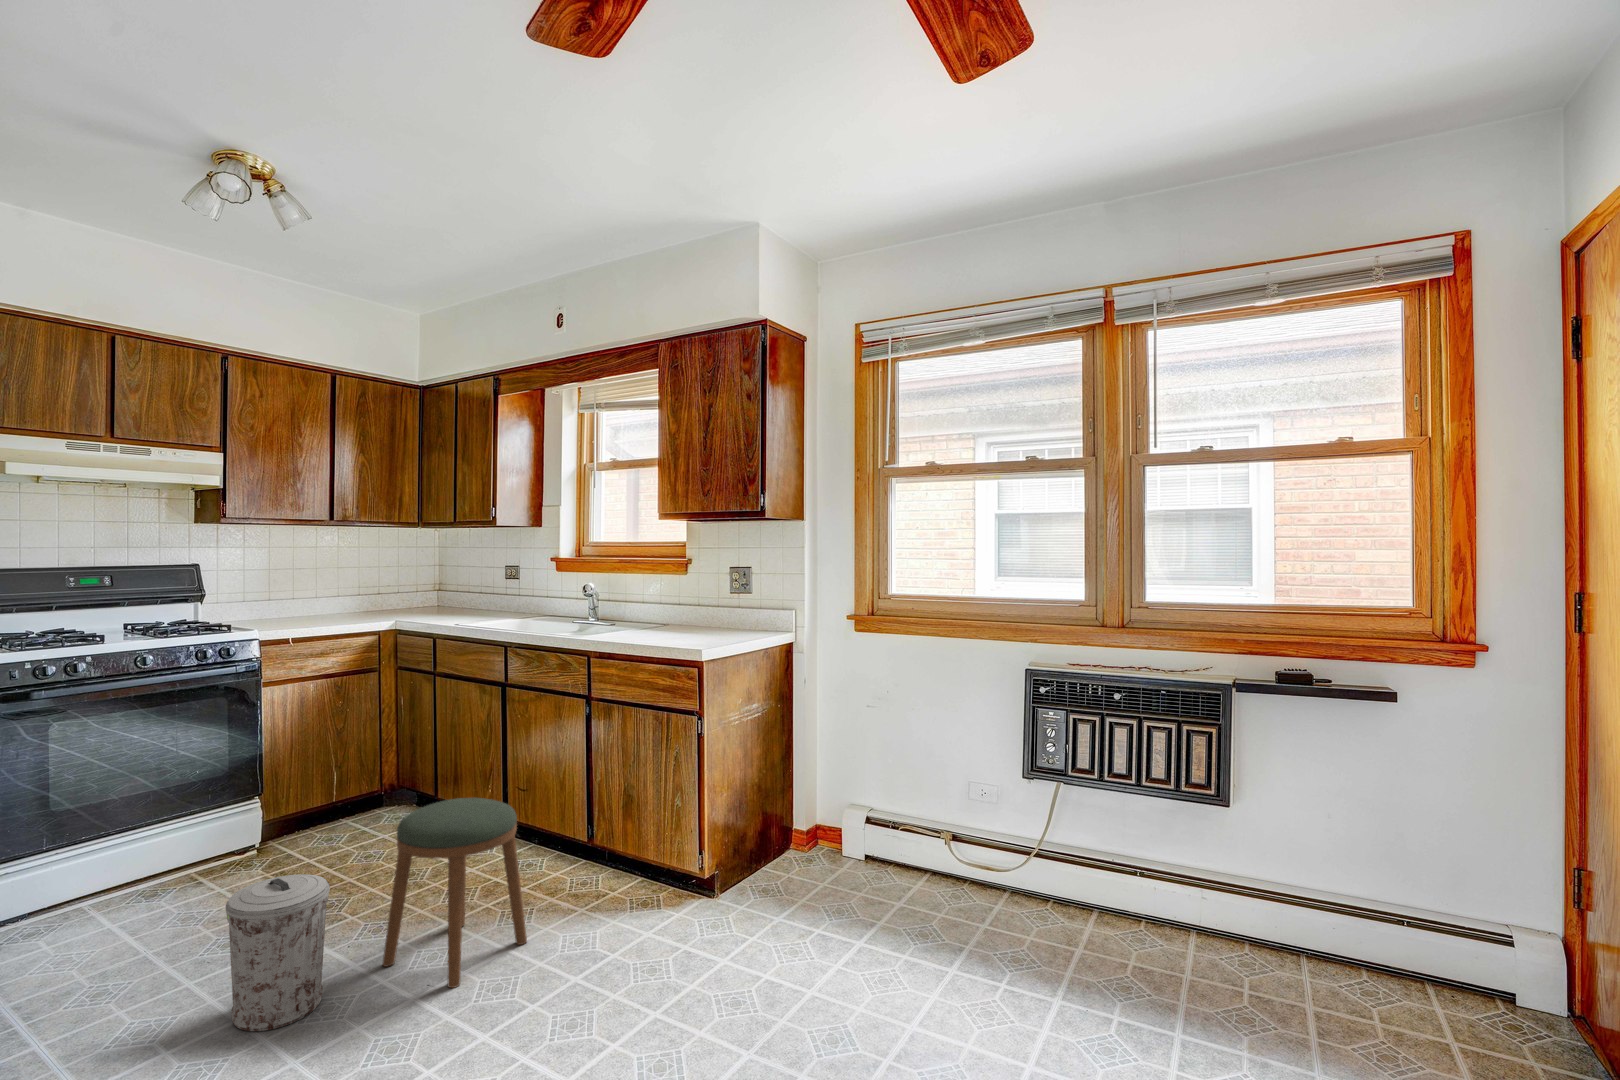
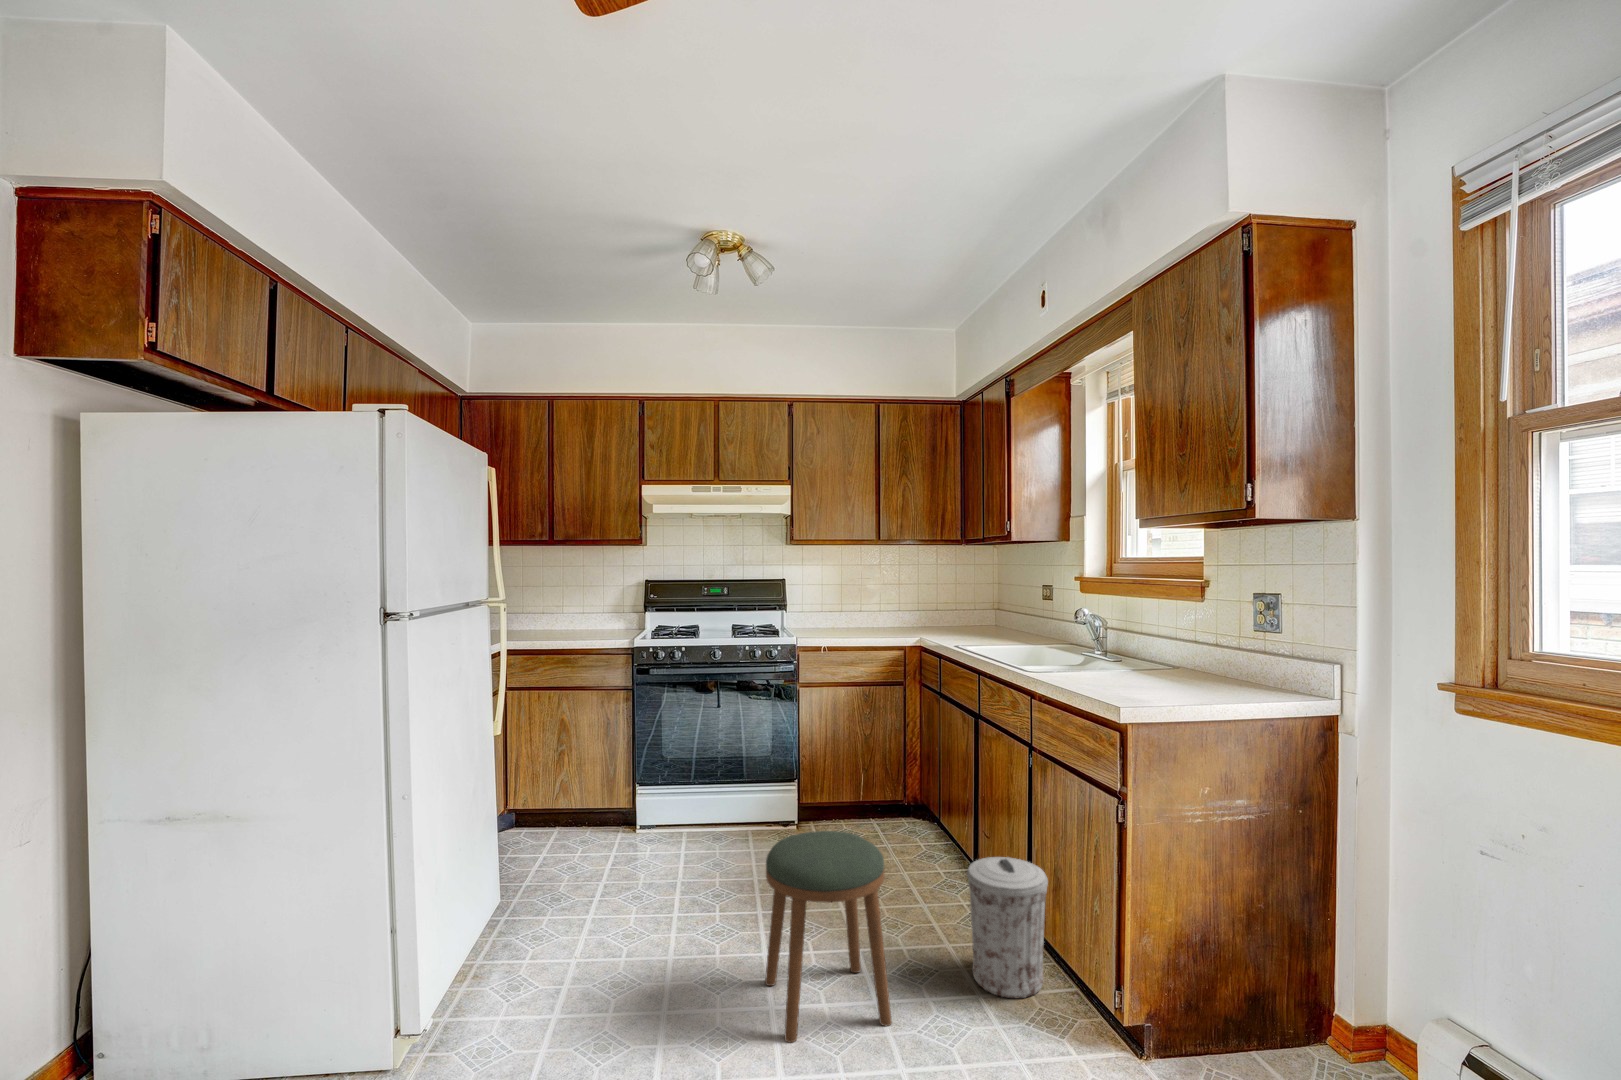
trash can: present [226,874,330,1031] -> present [967,857,1048,998]

